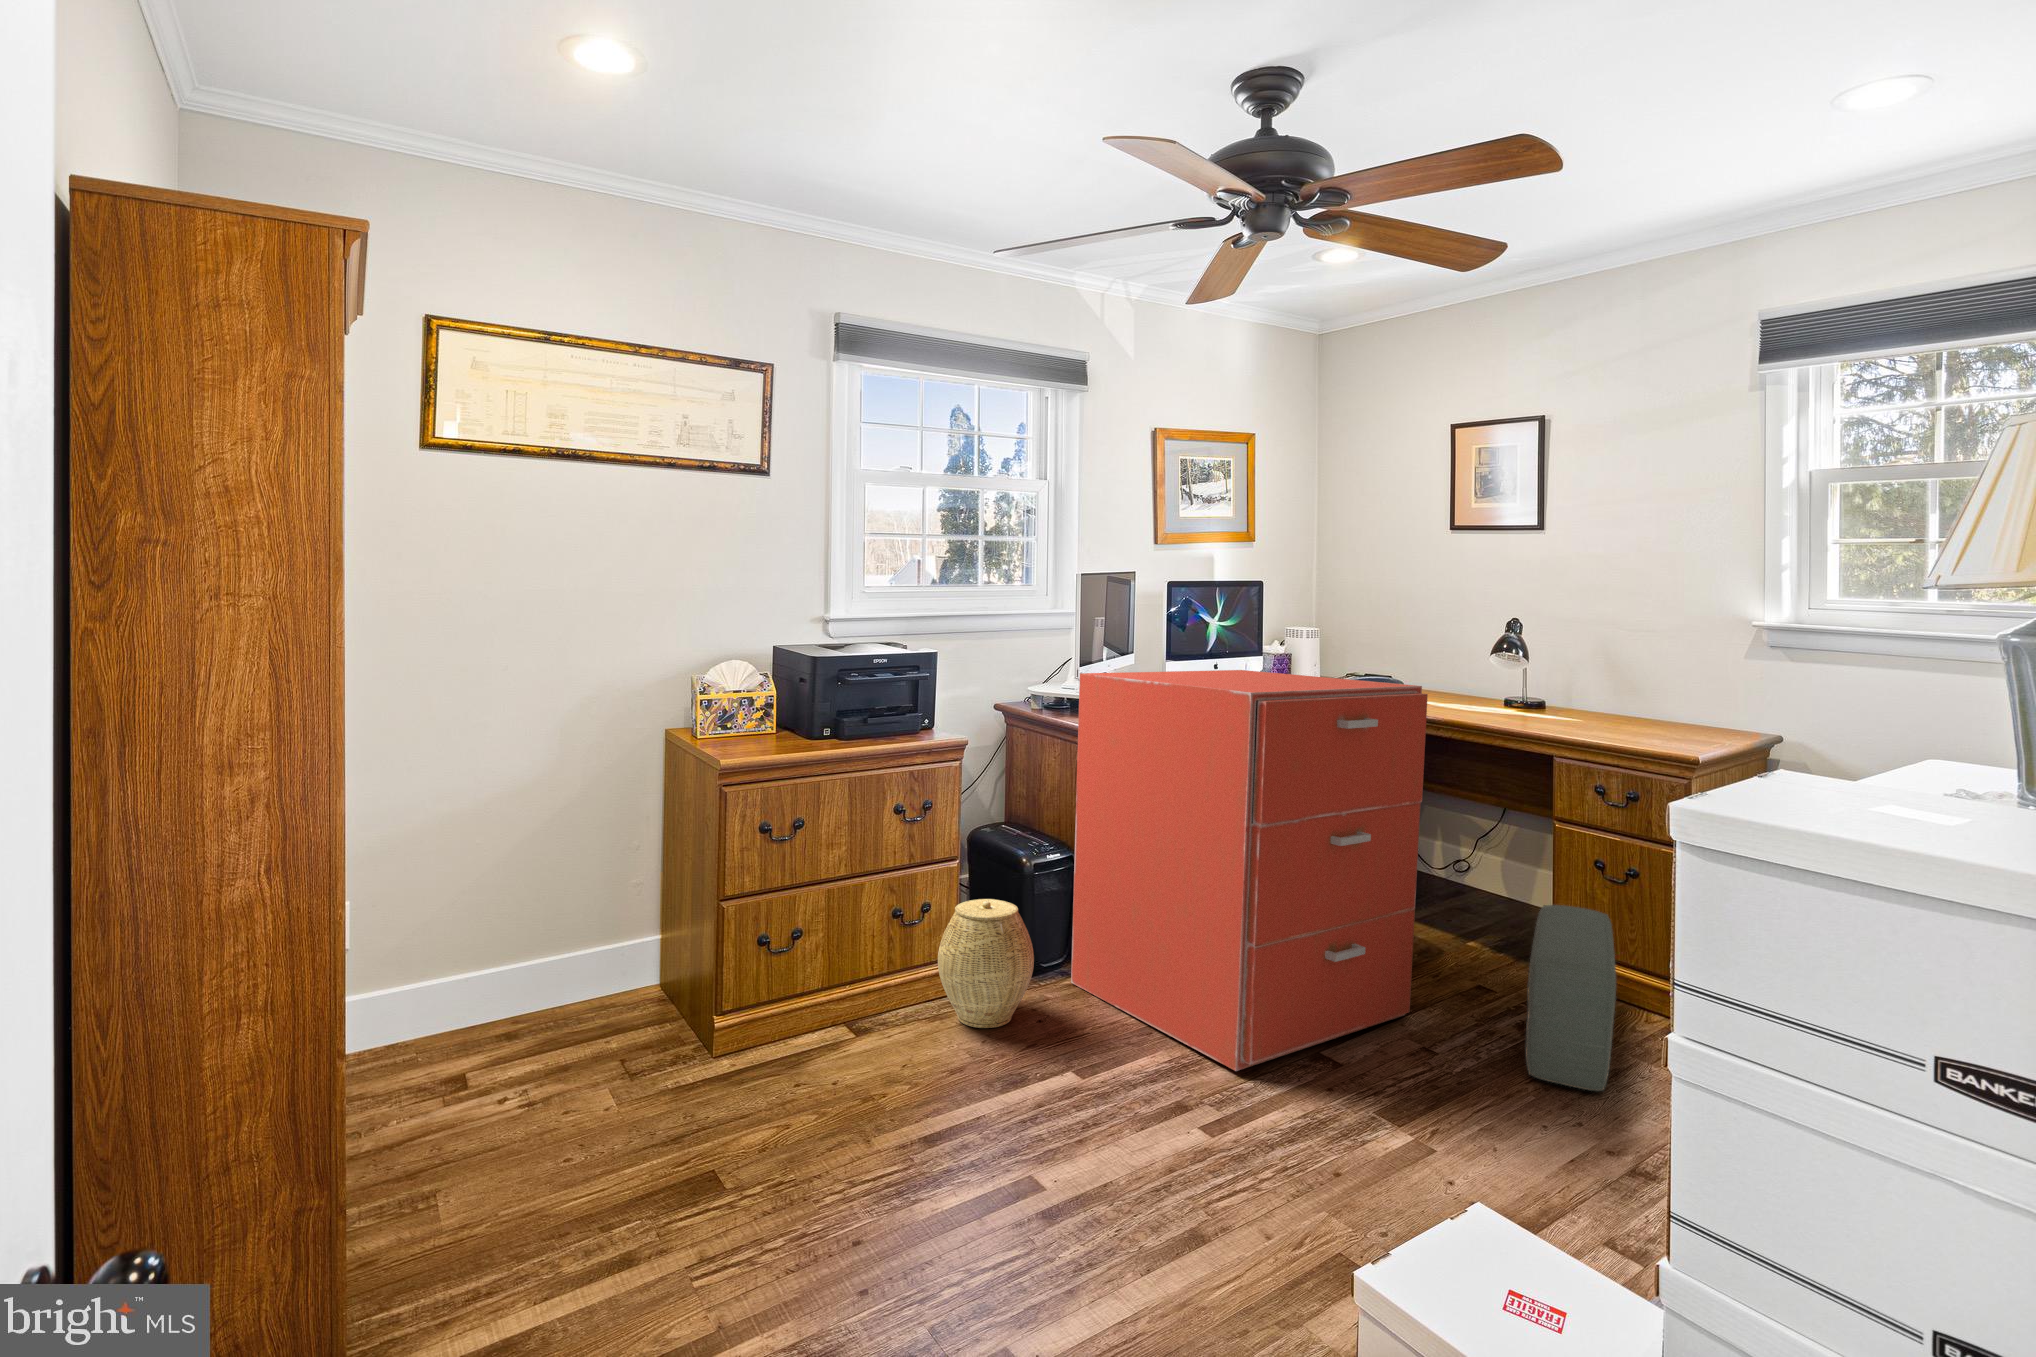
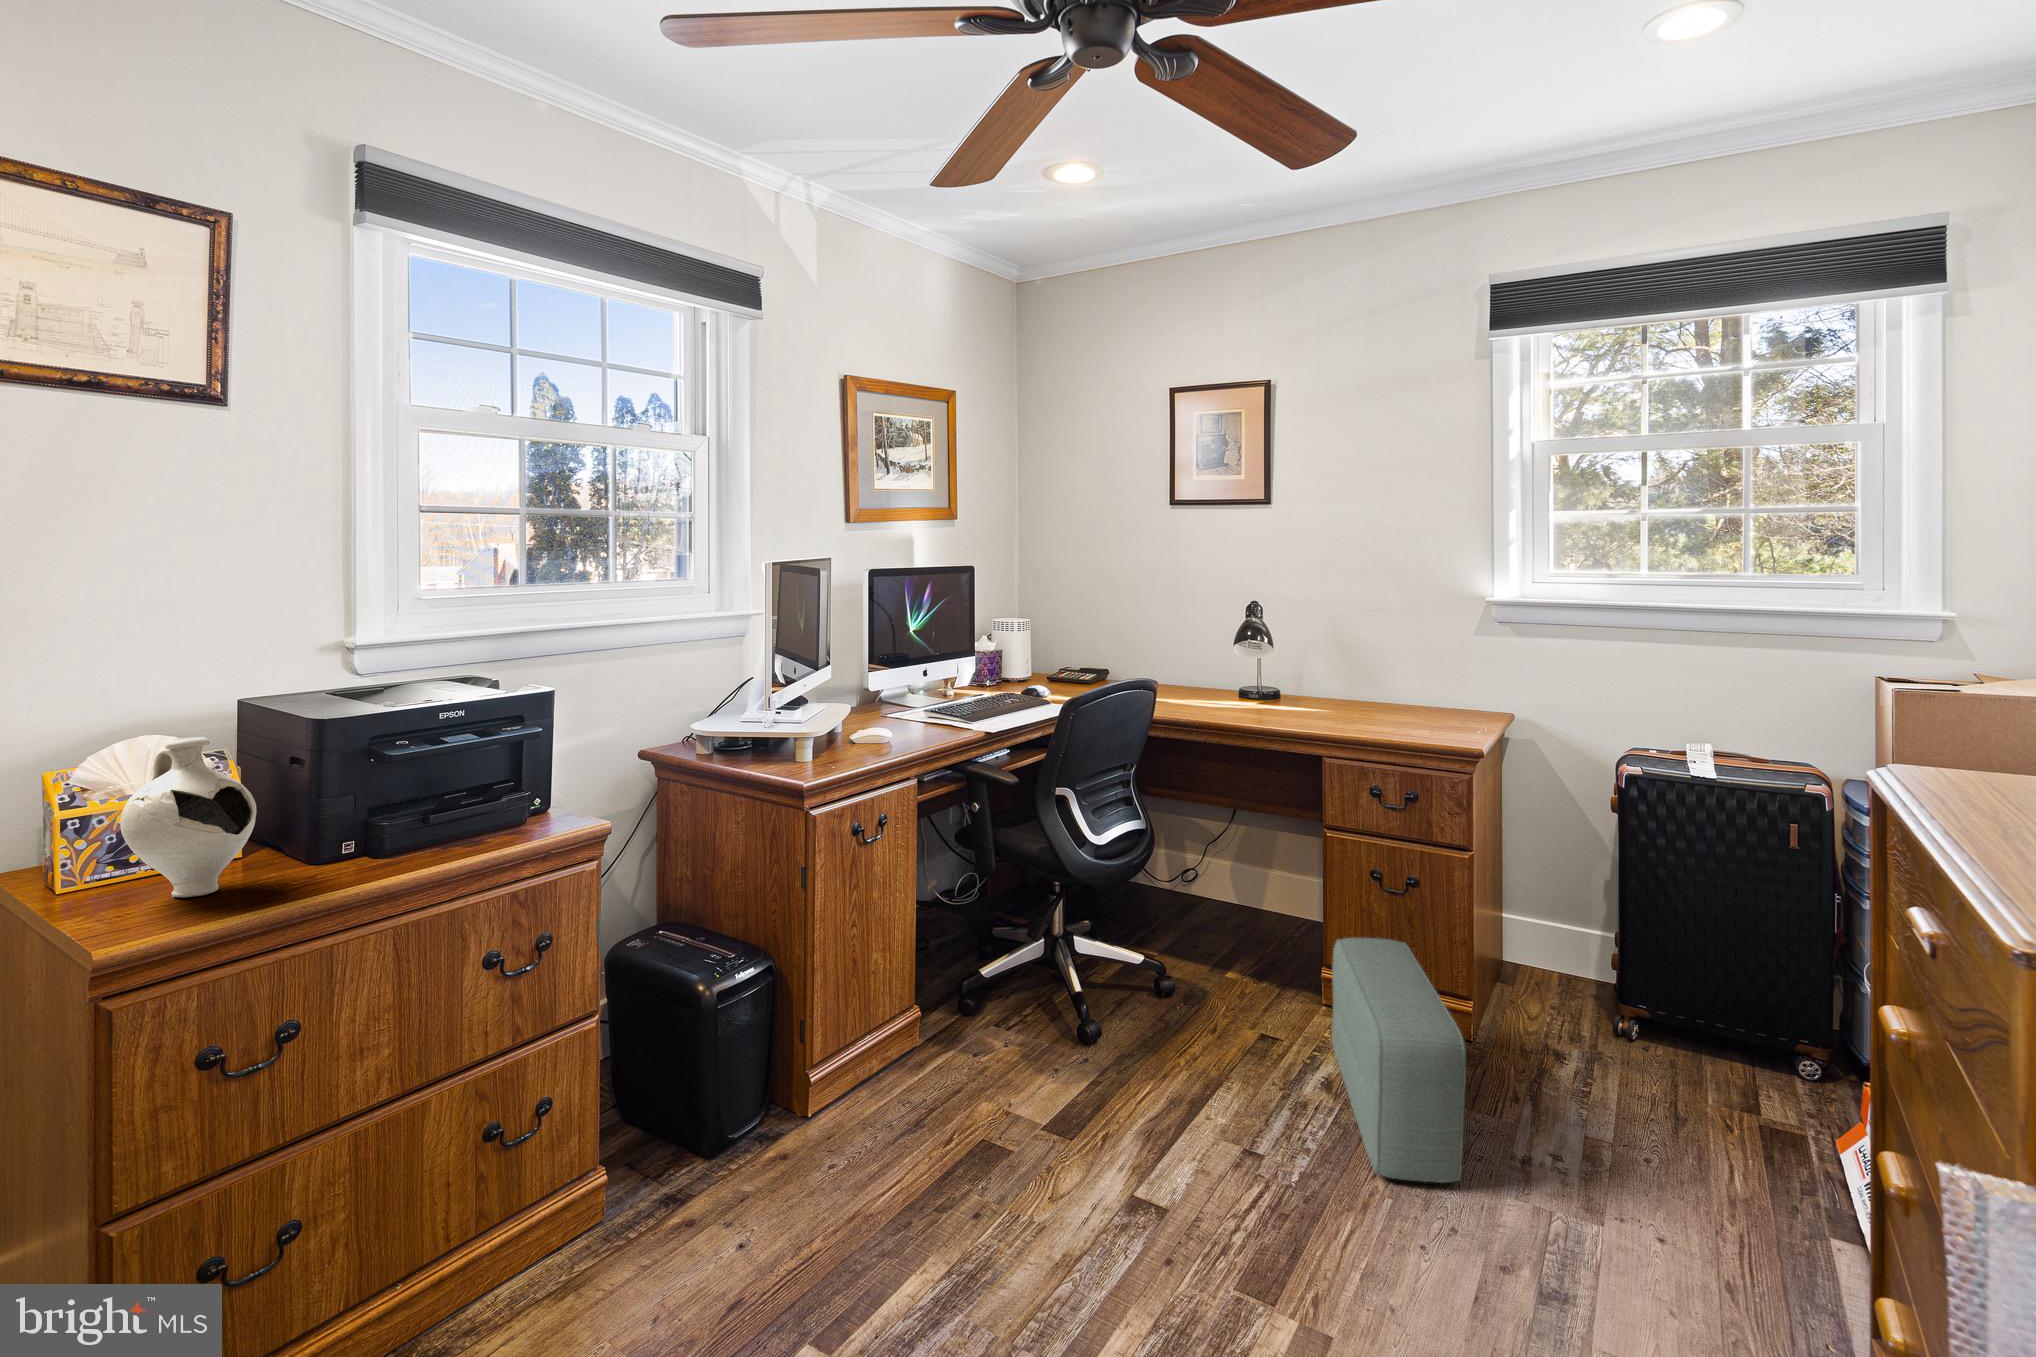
decorative vase: none [726,660,786,748] -> present [120,737,257,898]
filing cabinet: present [1071,670,1428,1071] -> none [770,683,1223,1266]
woven basket: present [938,899,1034,1028] -> none [575,1062,731,1274]

